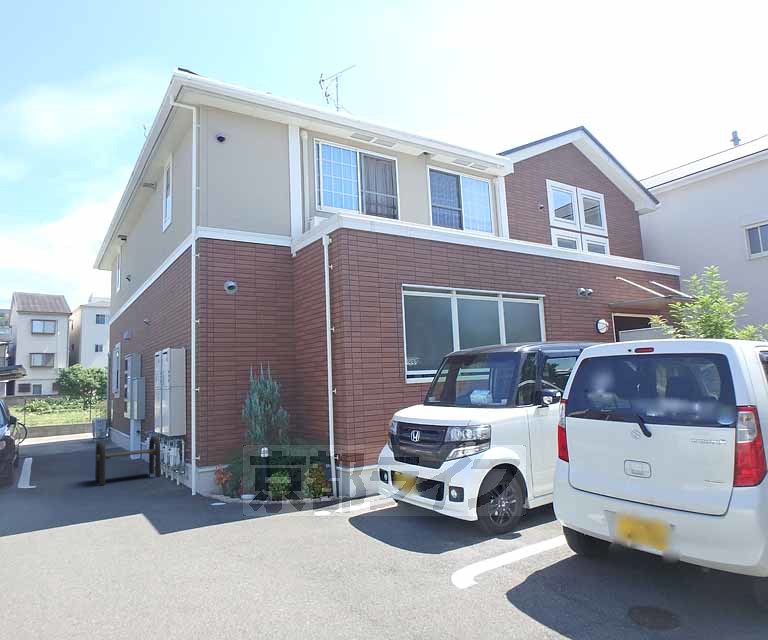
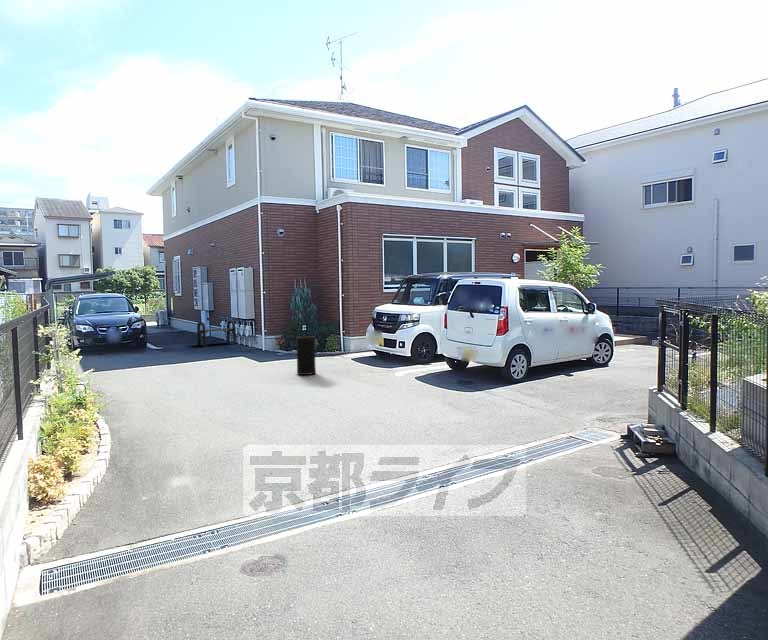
trash can: none [208,486,256,591] -> present [296,336,316,375]

